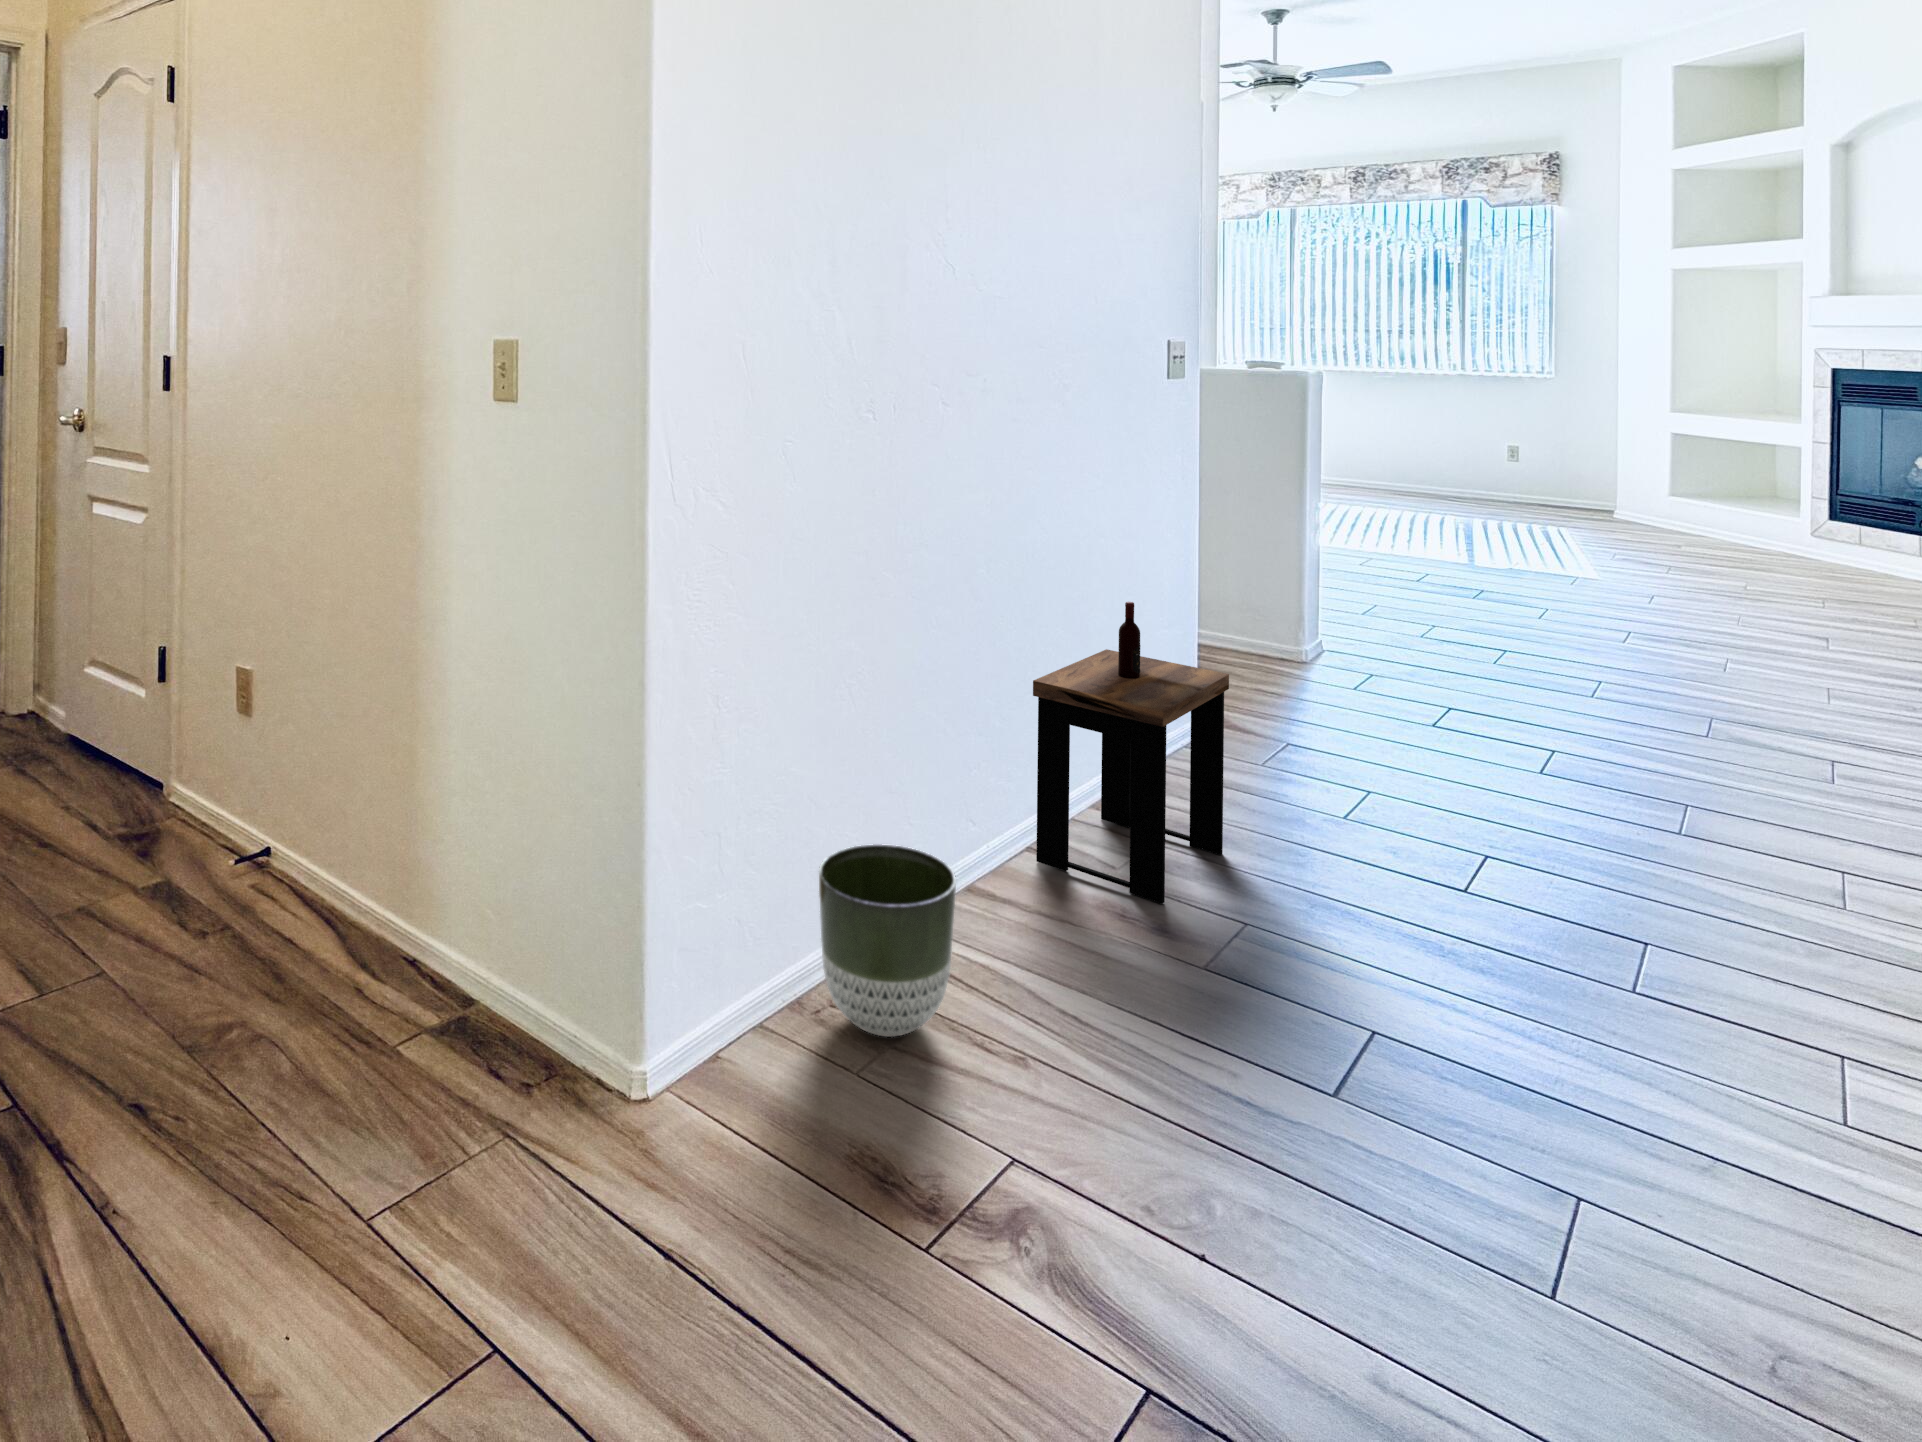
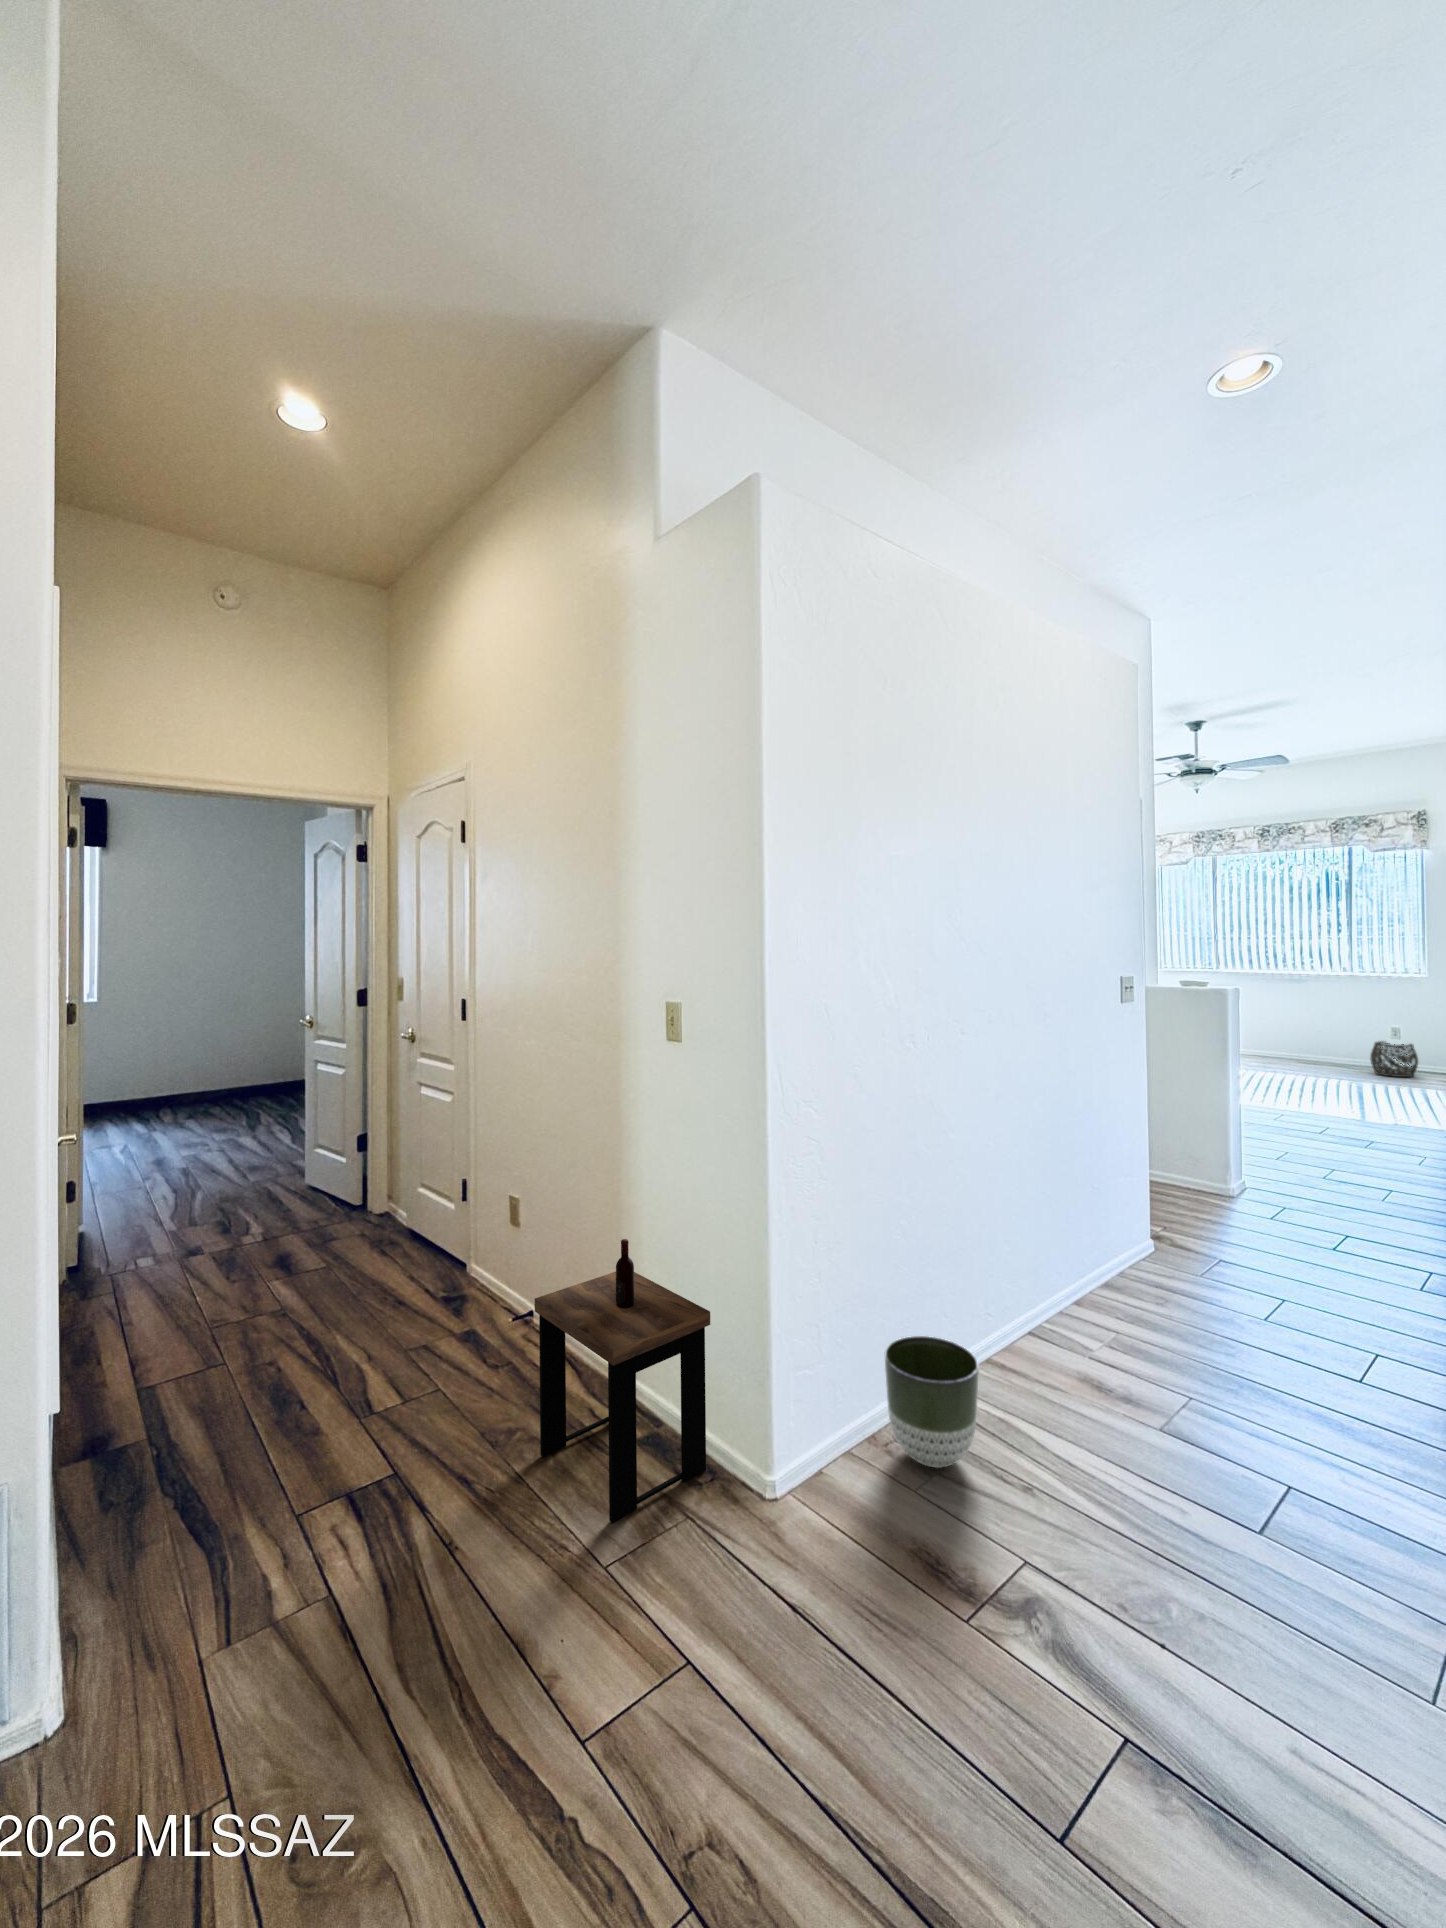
woven basket: none [1473,462,1532,510] -> present [1370,1041,1418,1077]
side table: present [1033,602,1229,904] -> present [535,1239,710,1523]

